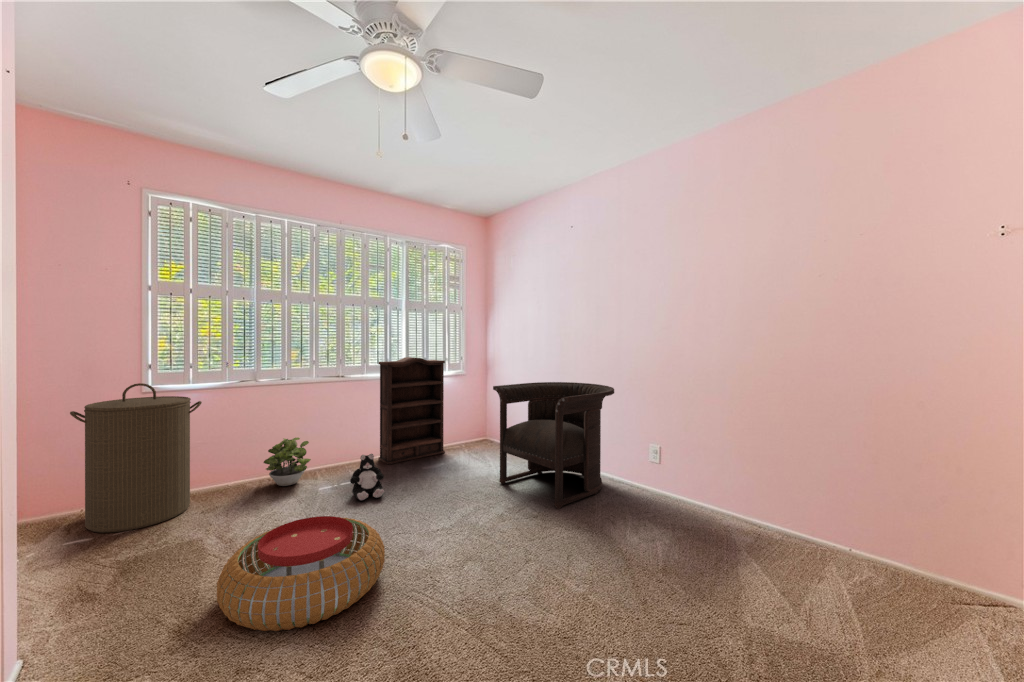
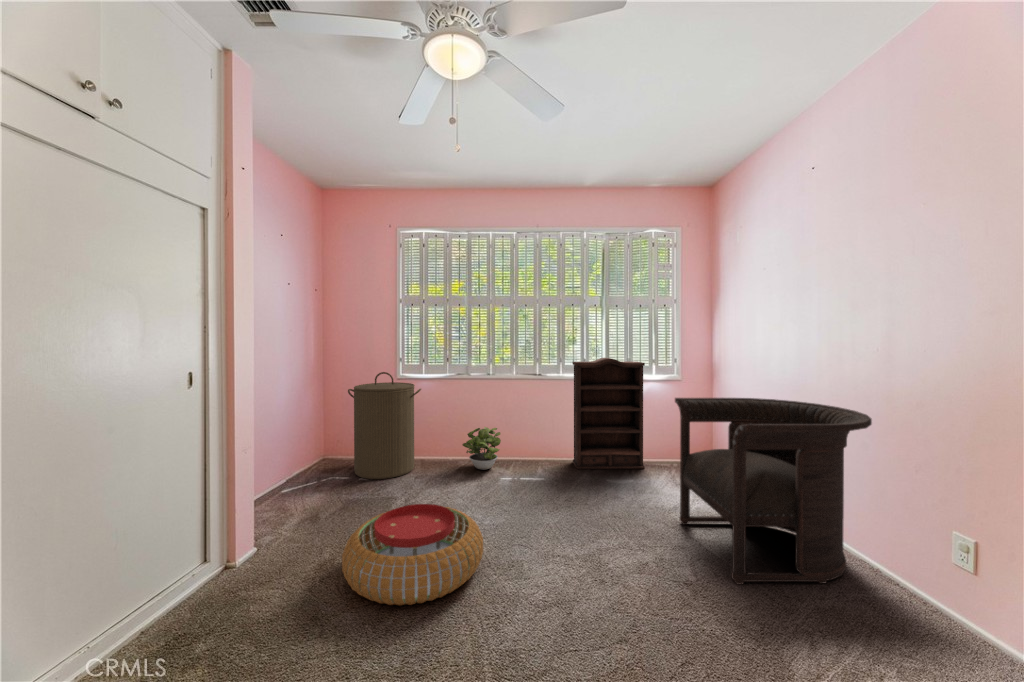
plush toy: present [350,454,384,500] -> none [517,454,549,501]

